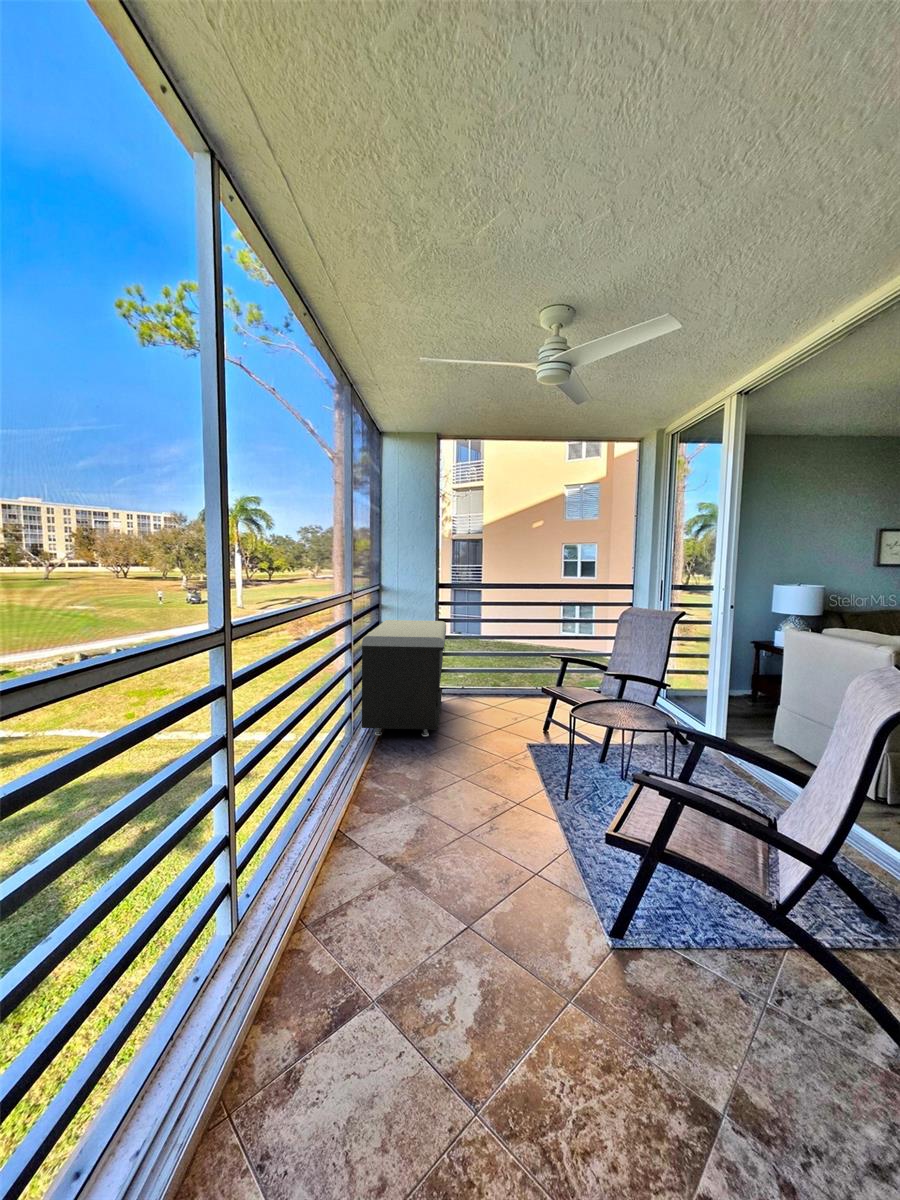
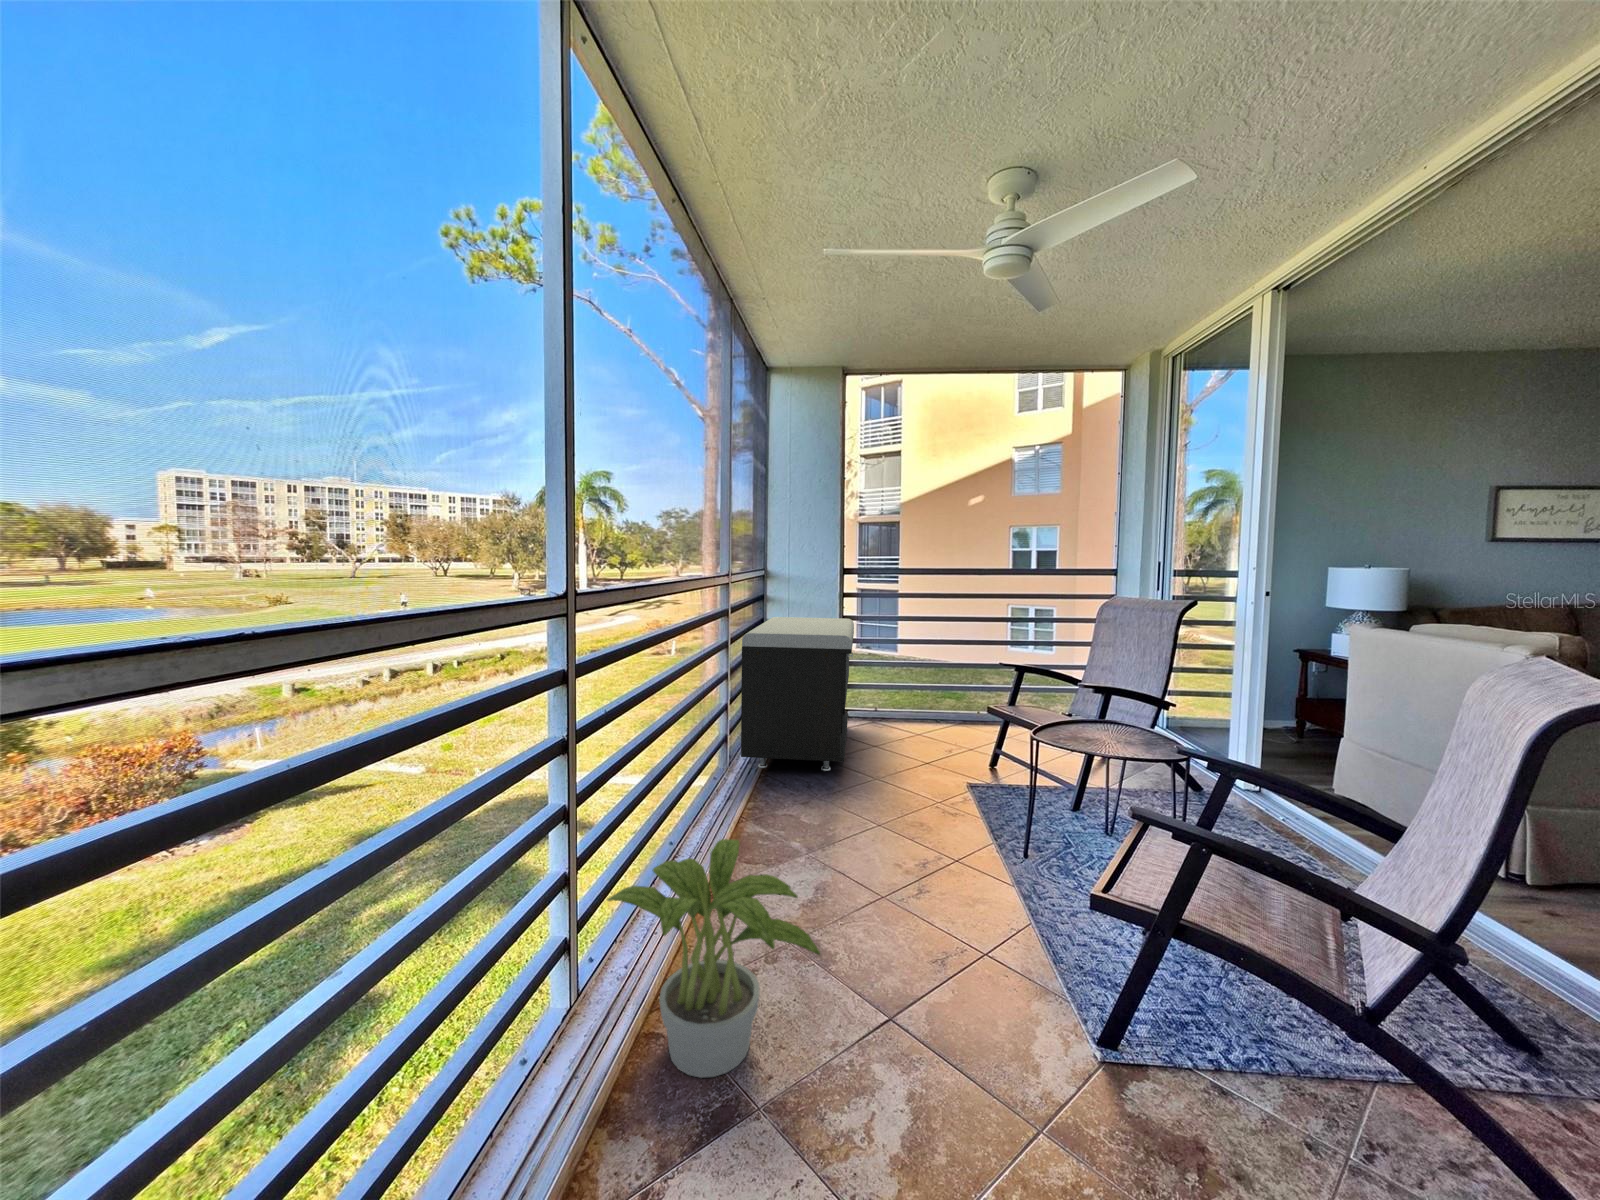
potted plant: none [260,803,417,981] -> present [608,839,820,1078]

